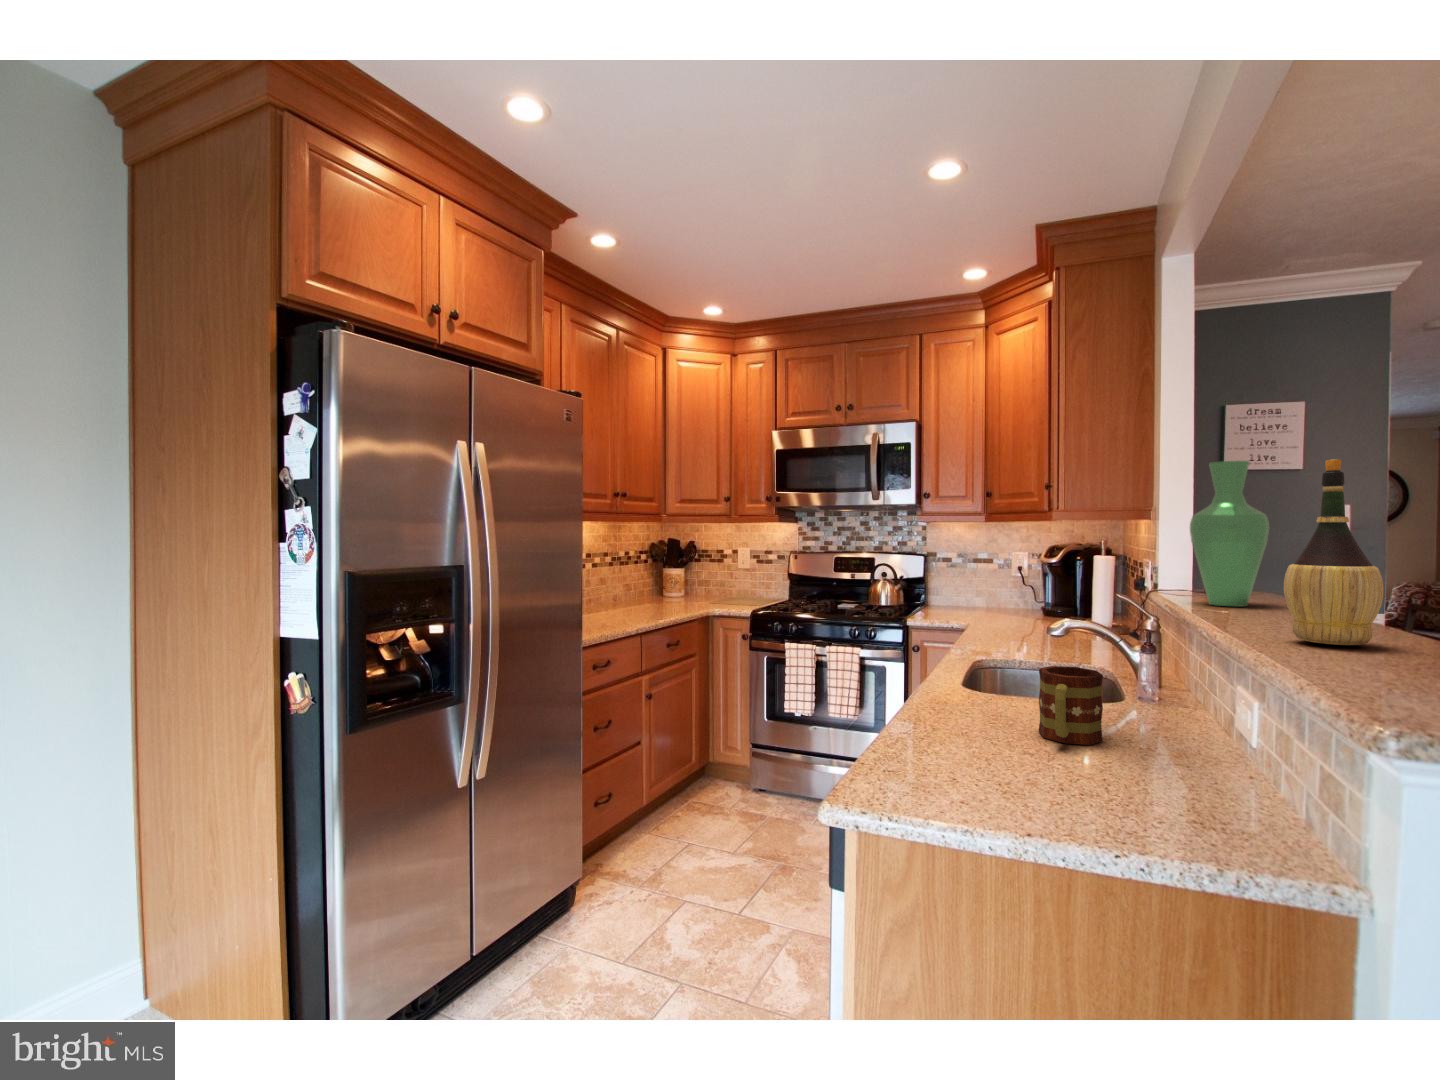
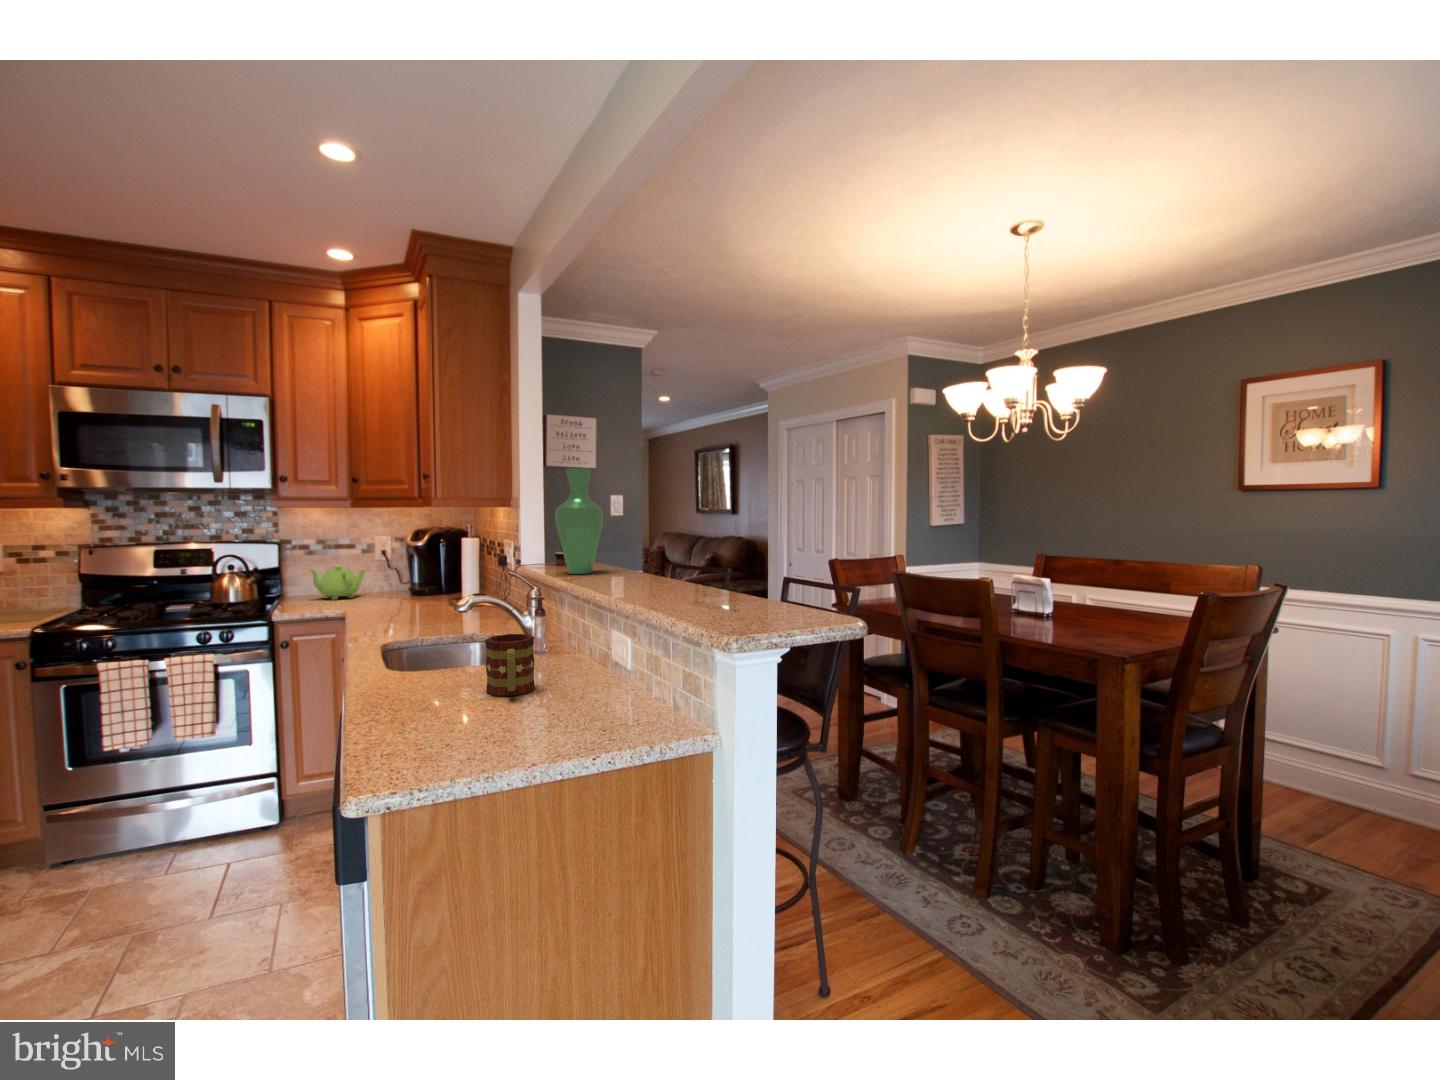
wine bottle: present [1284,459,1384,645] -> none [636,477,683,594]
teapot: none [944,580,997,612] -> present [310,566,365,600]

